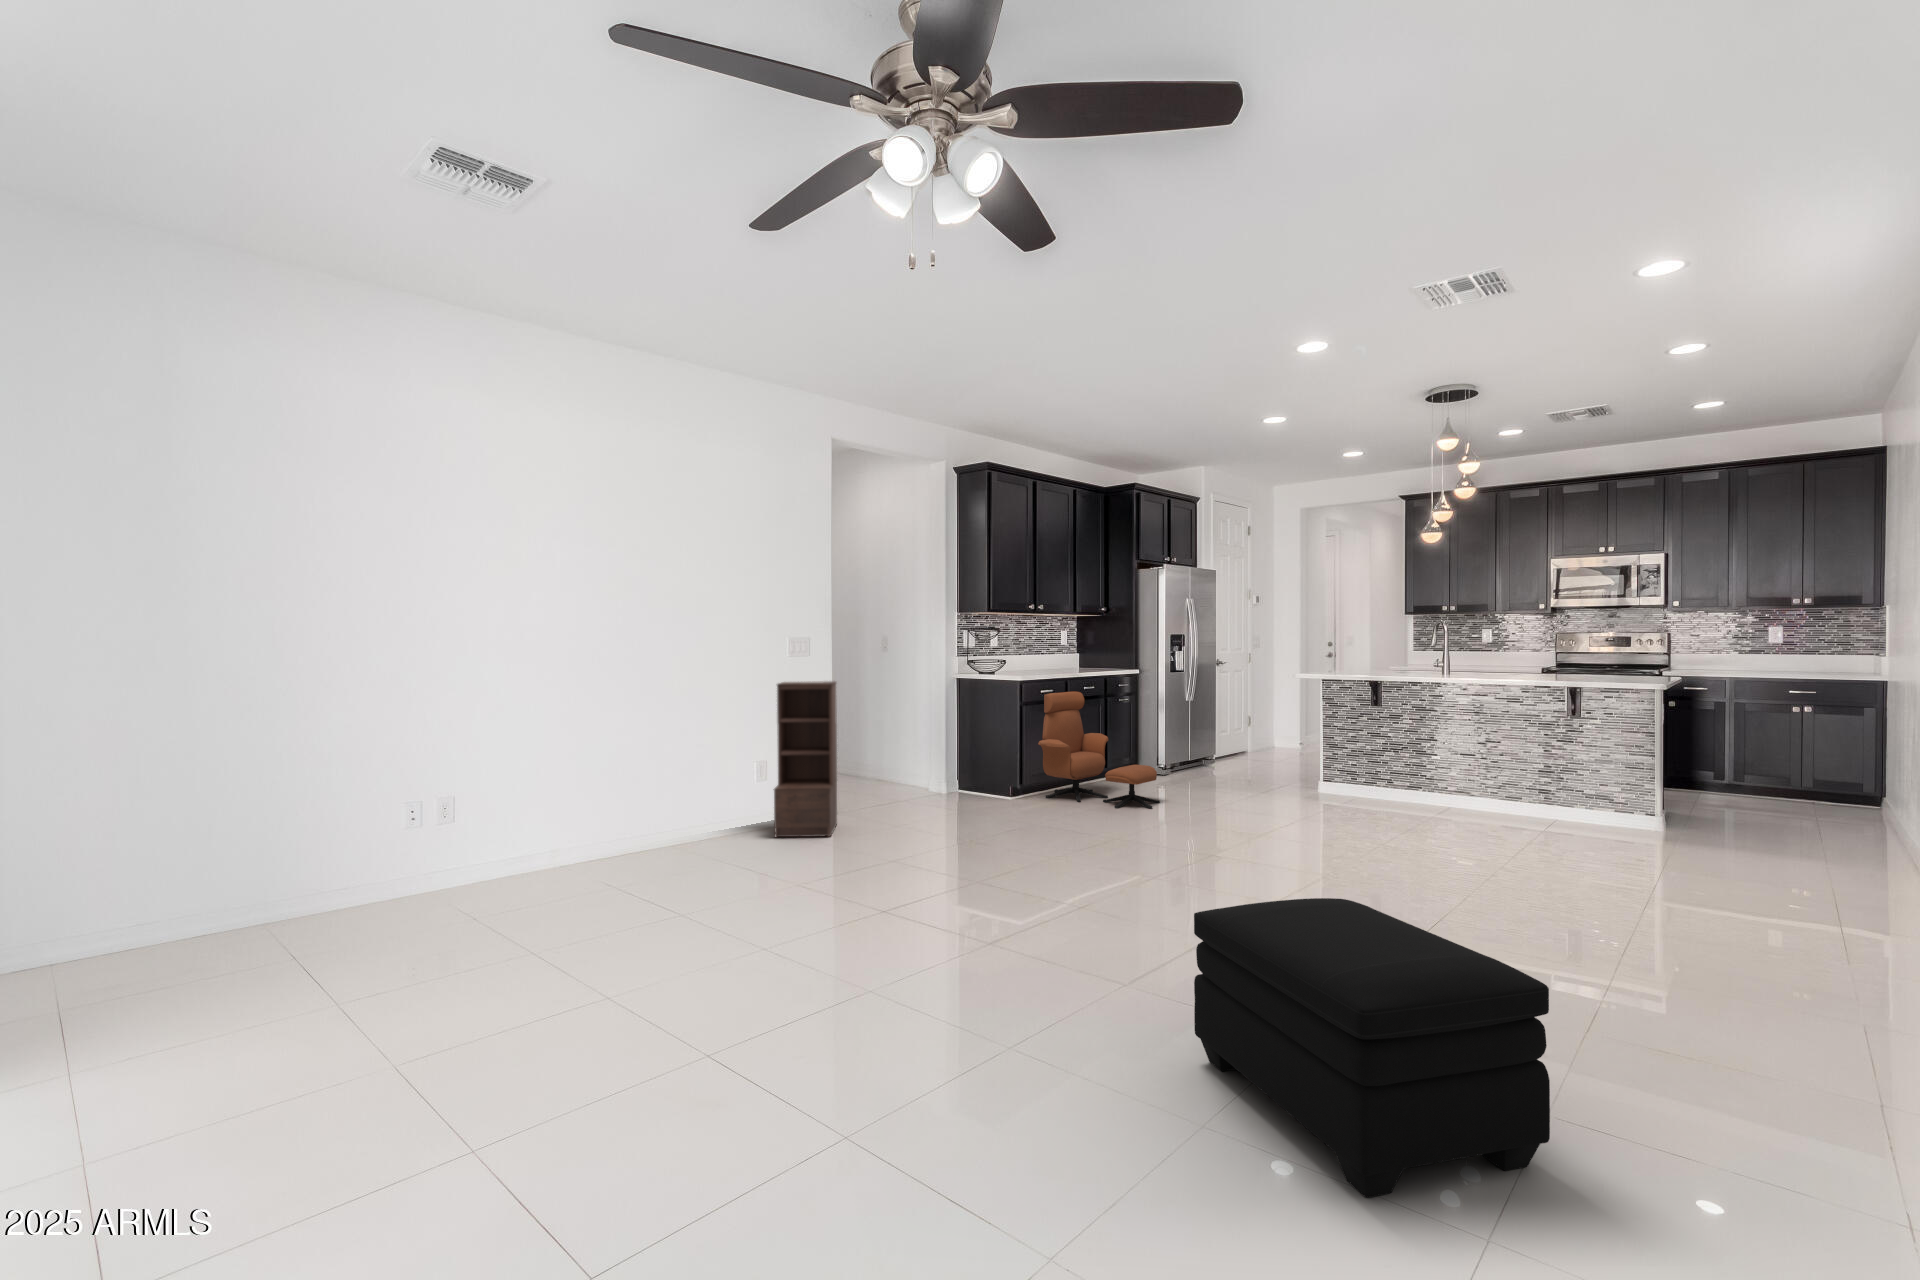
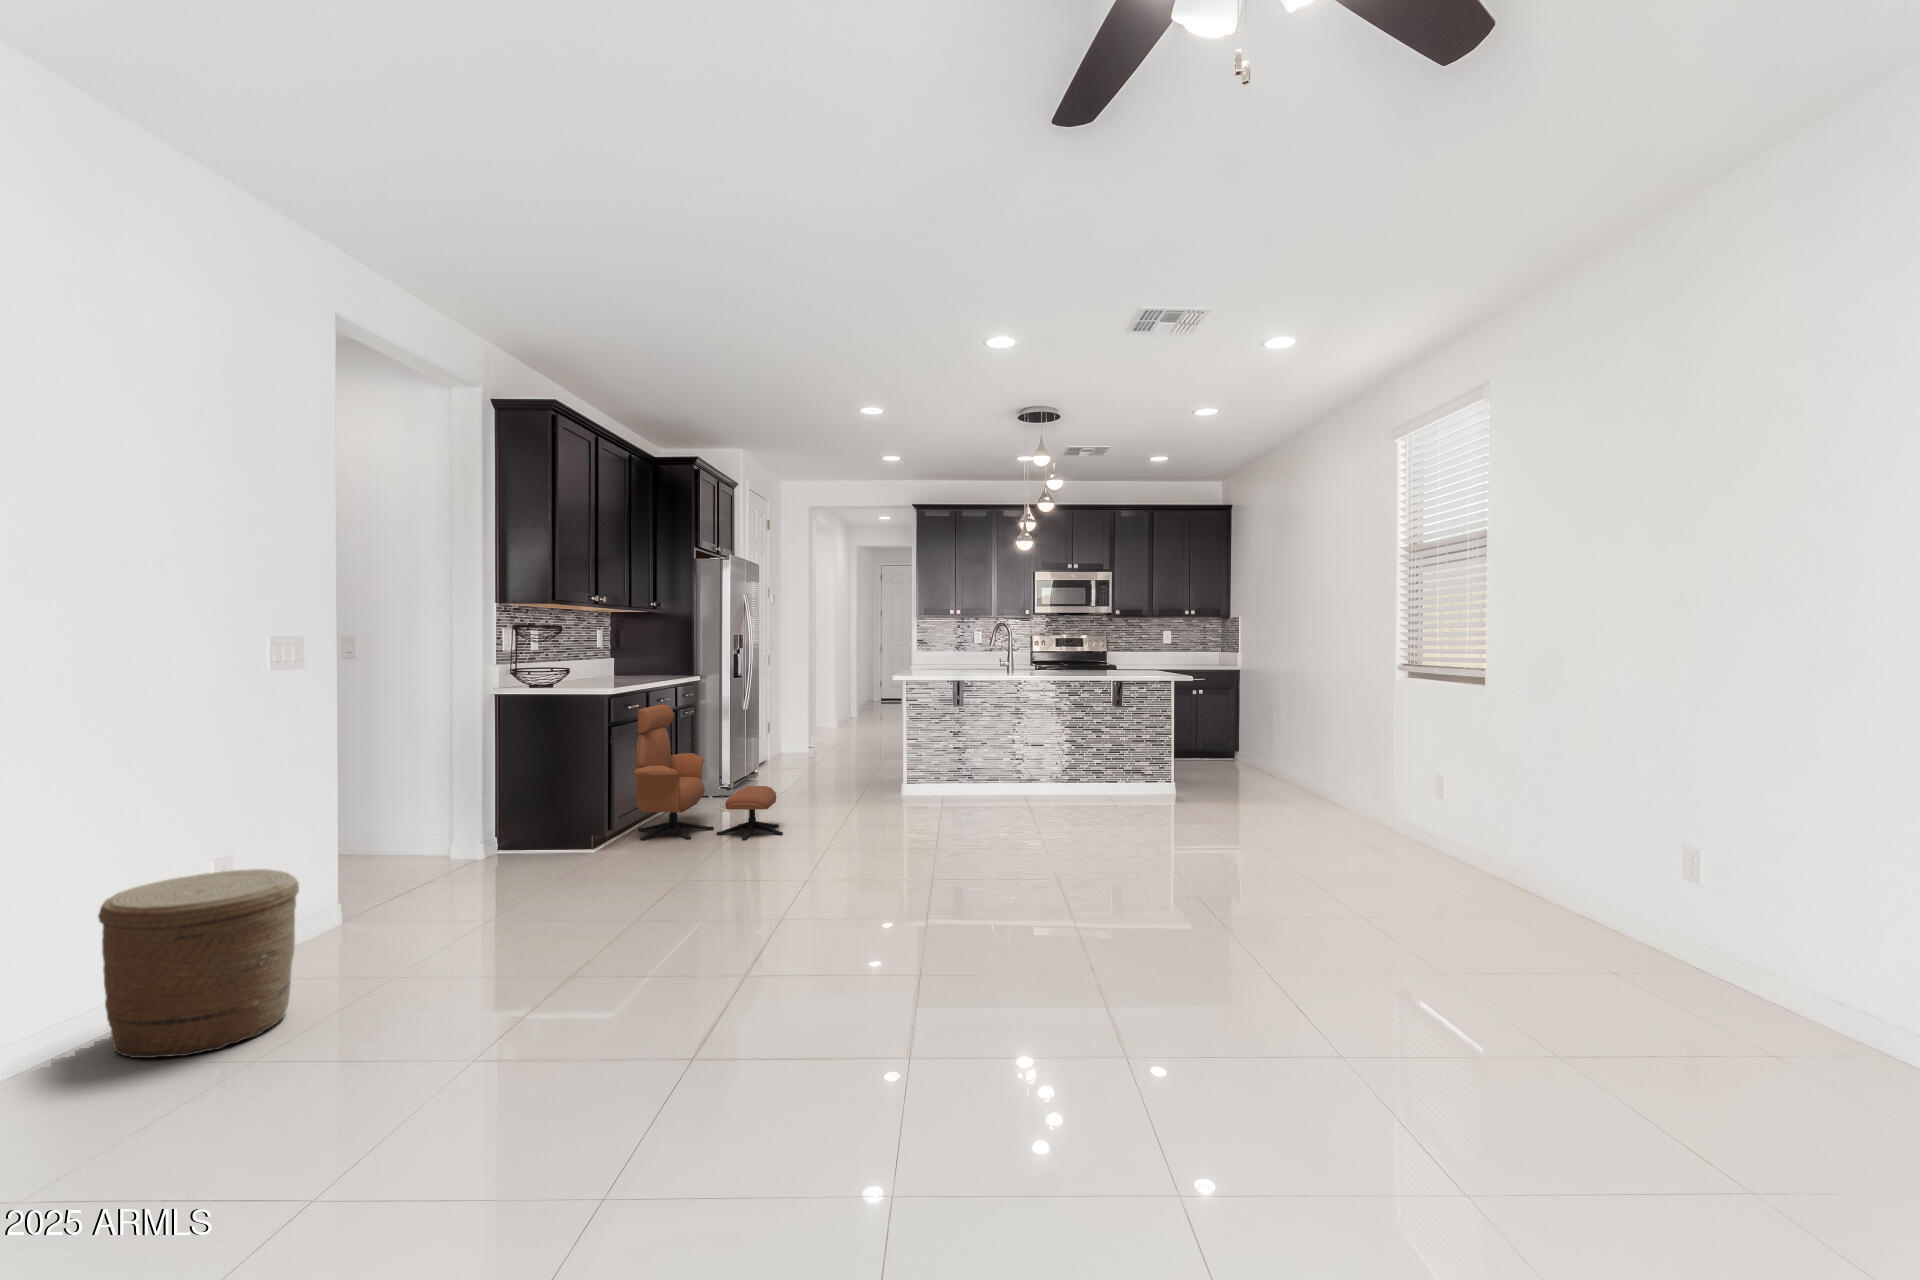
bookshelf: present [774,681,837,837] -> none [287,706,414,975]
woven basket: none [666,768,752,861] -> present [98,869,299,1058]
ottoman: present [1194,898,1550,1198] -> none [1313,899,1662,1190]

